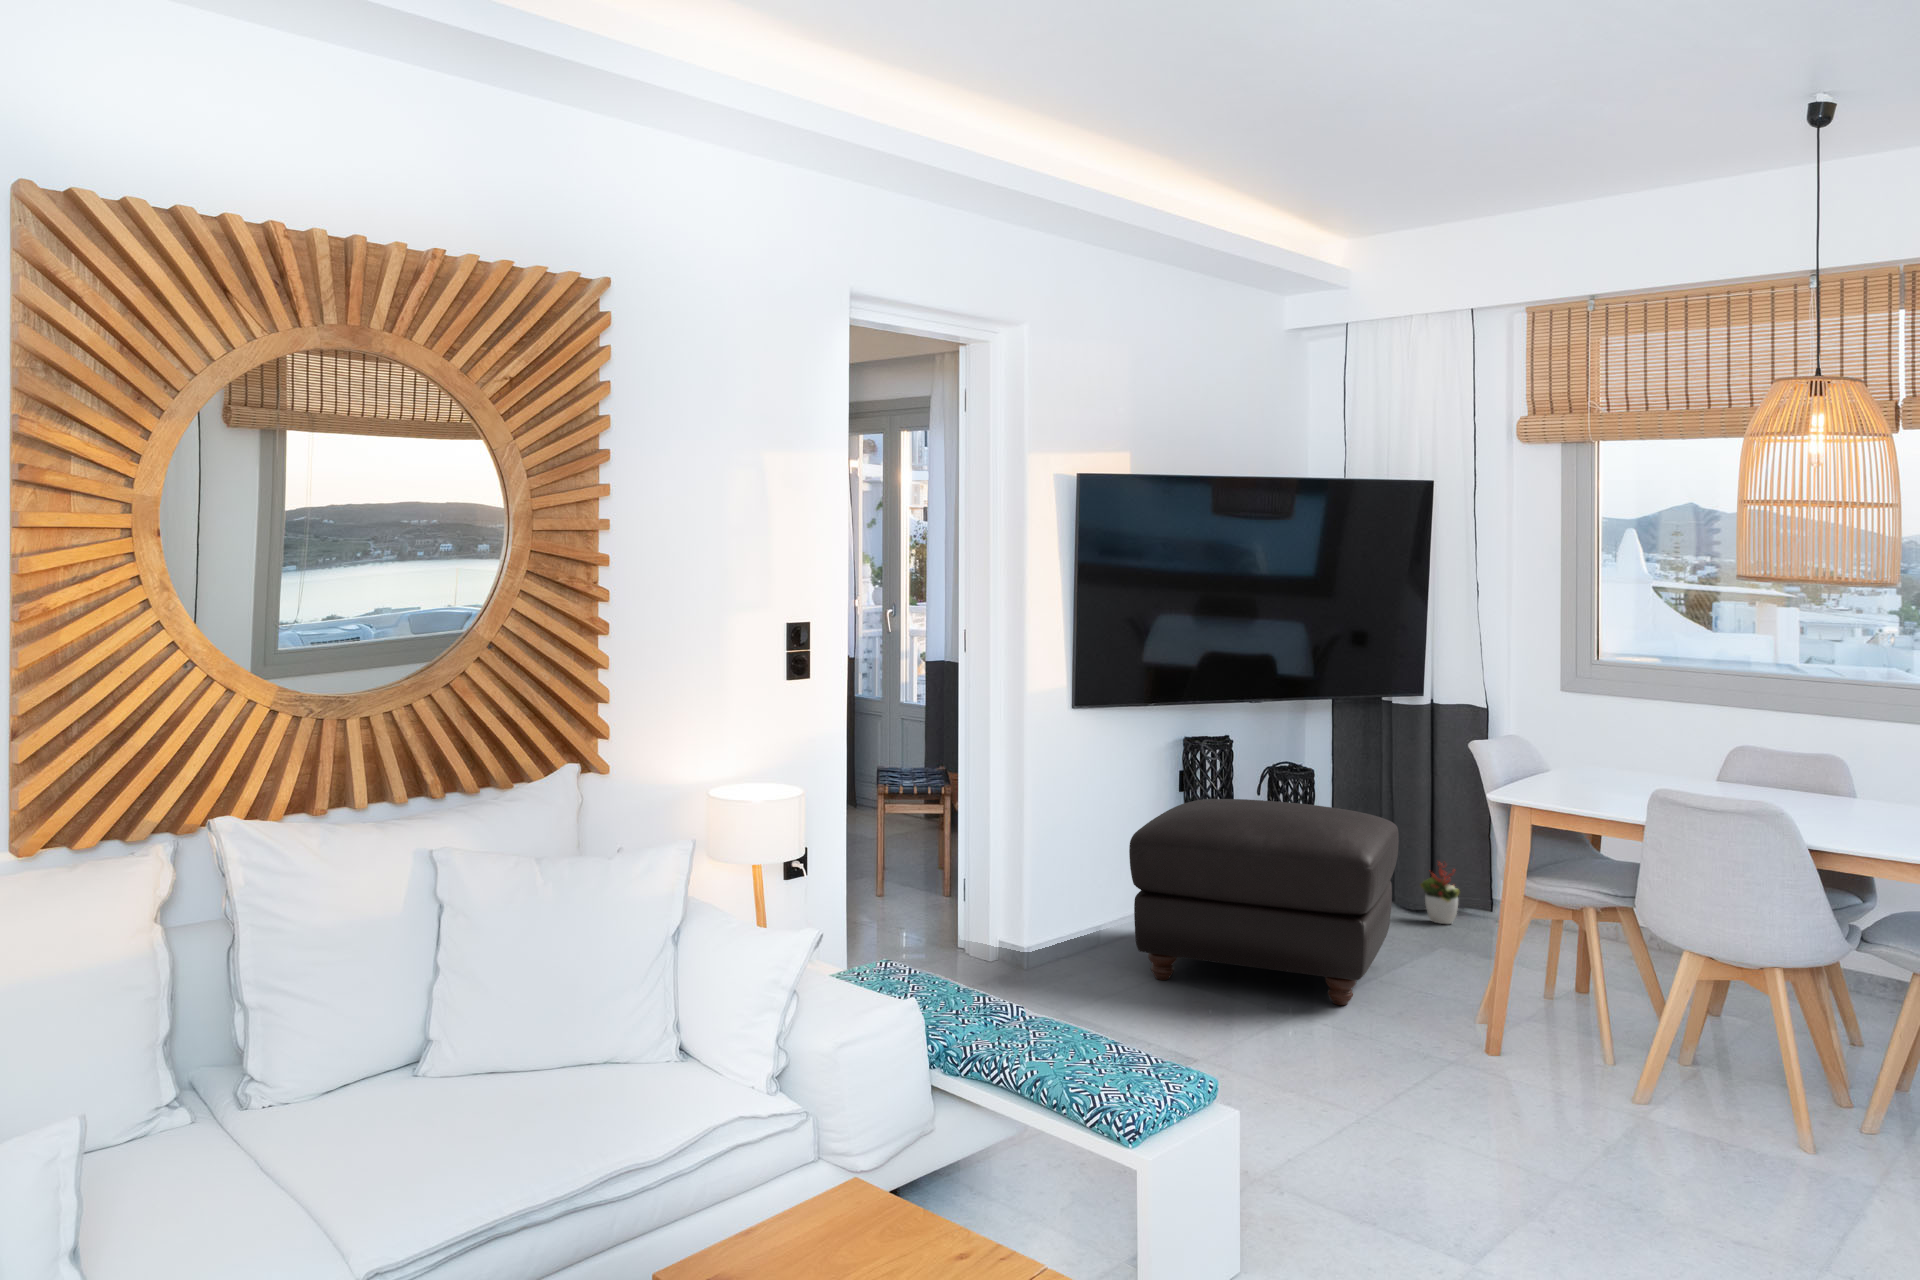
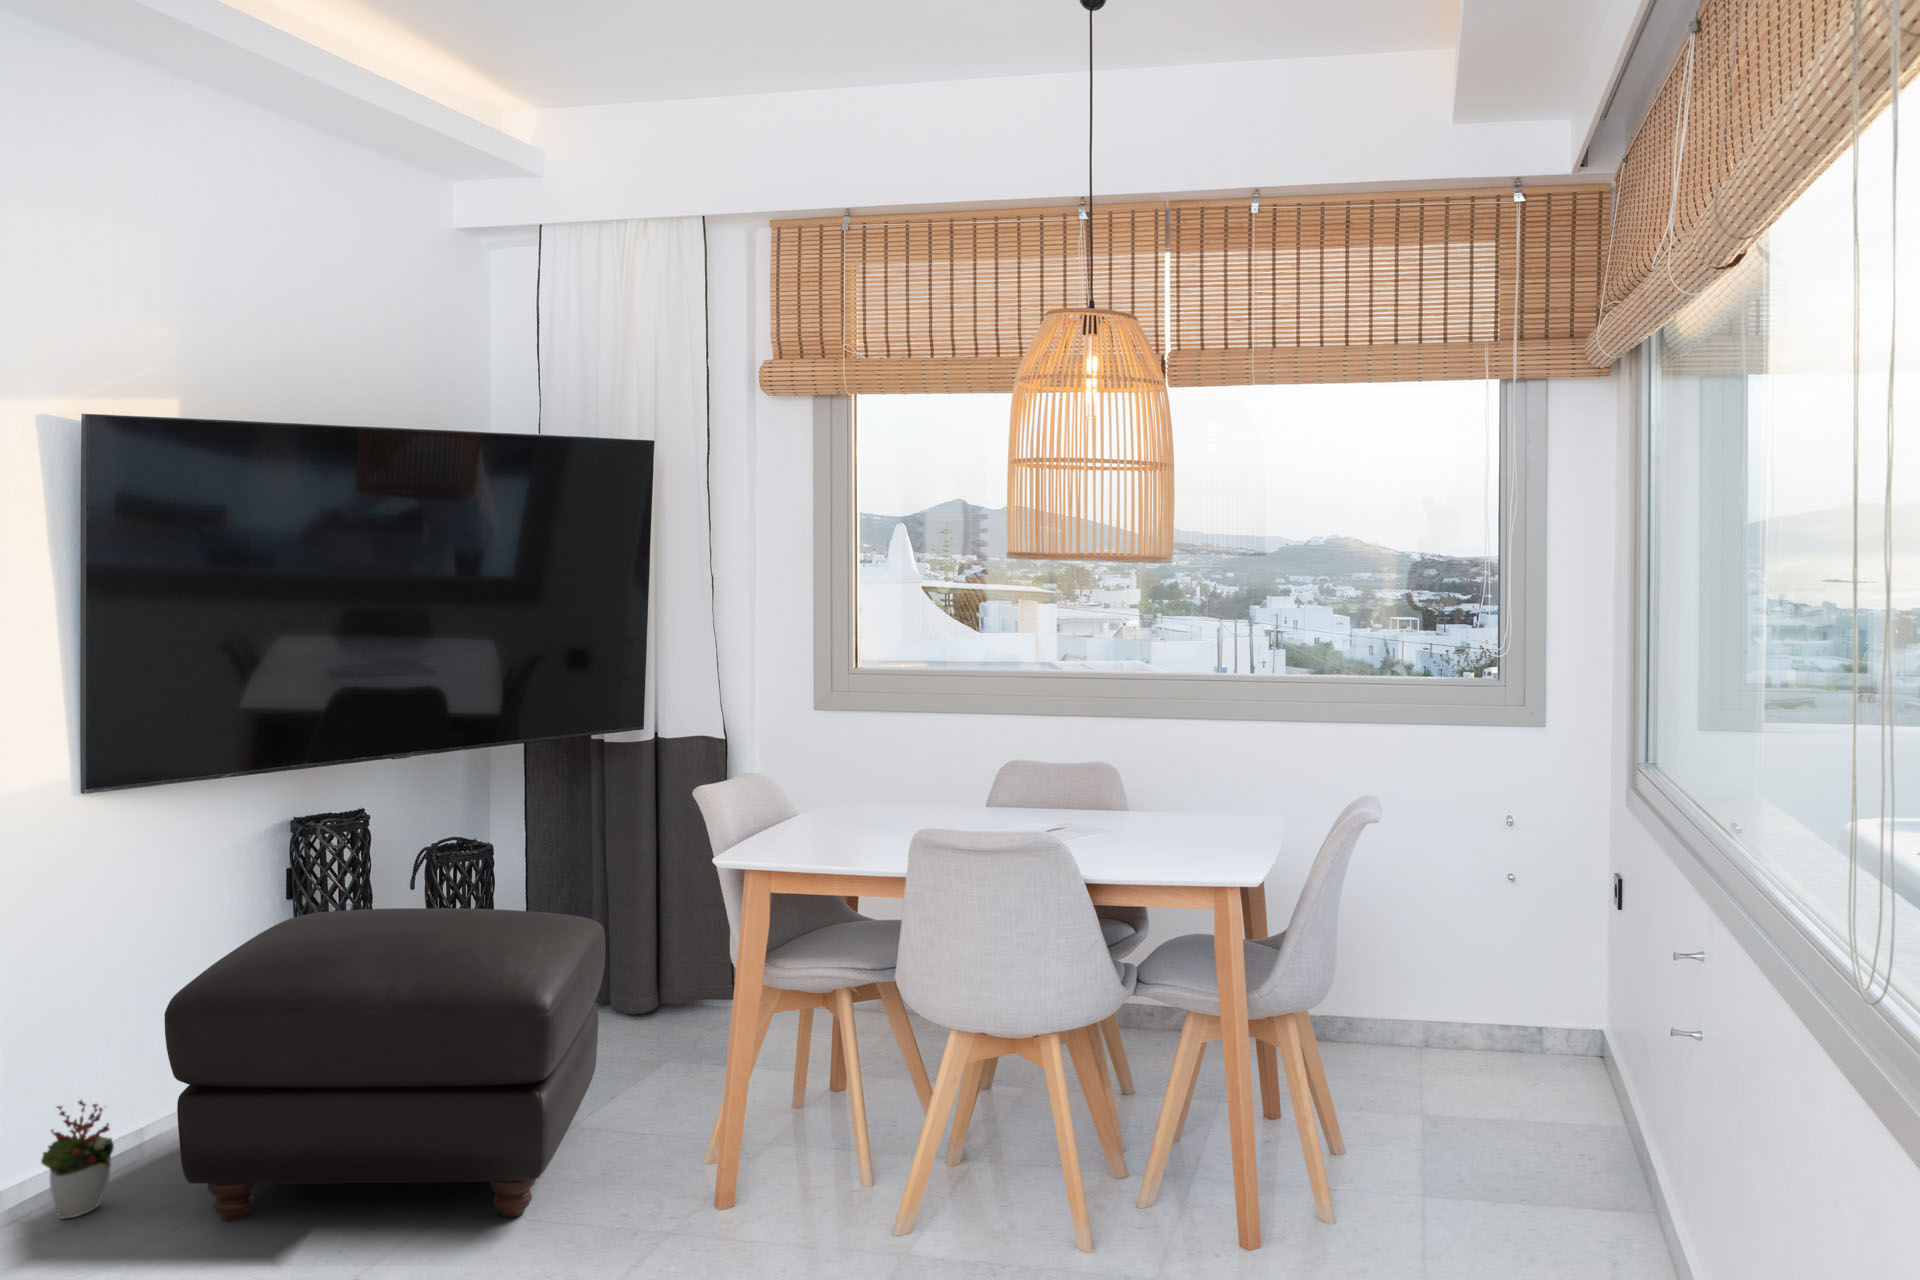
decorative plant: present [1421,862,1460,924] -> present [41,1100,114,1219]

